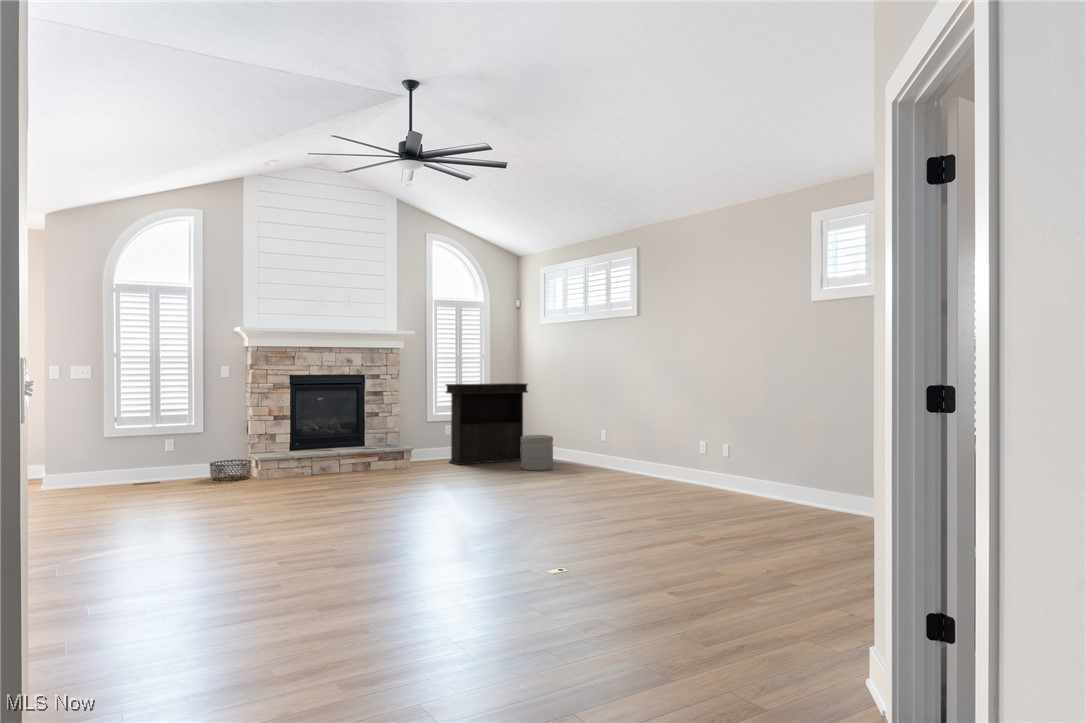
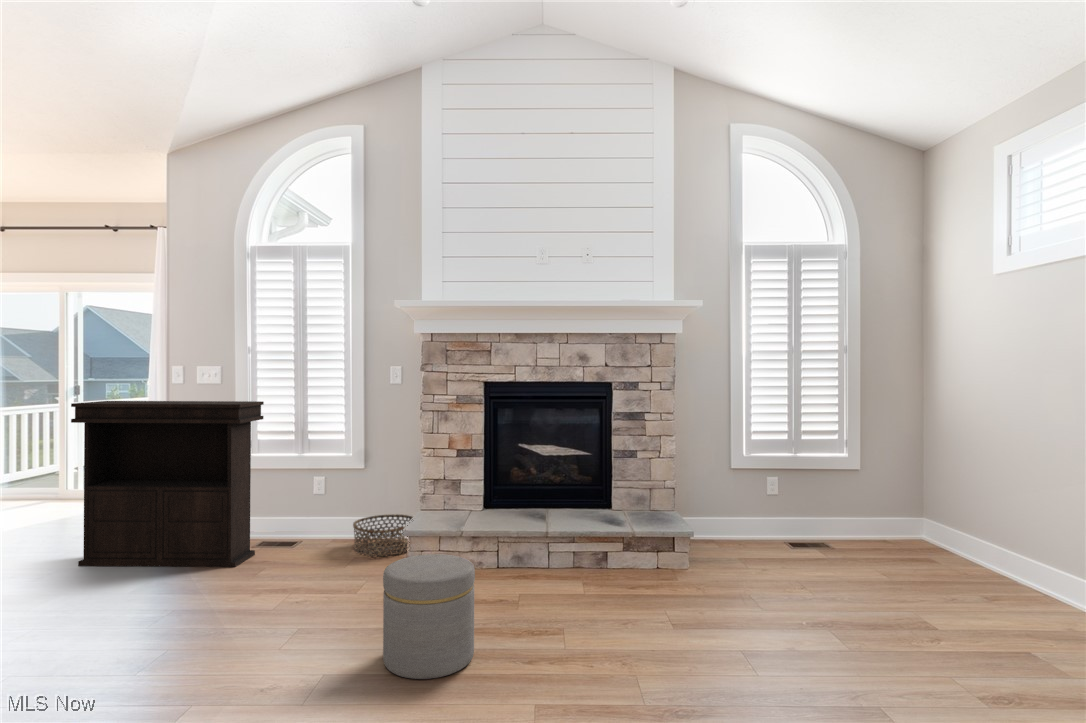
console table: present [446,383,528,465] -> present [71,401,264,567]
ottoman: present [521,435,553,471] -> present [383,554,475,679]

